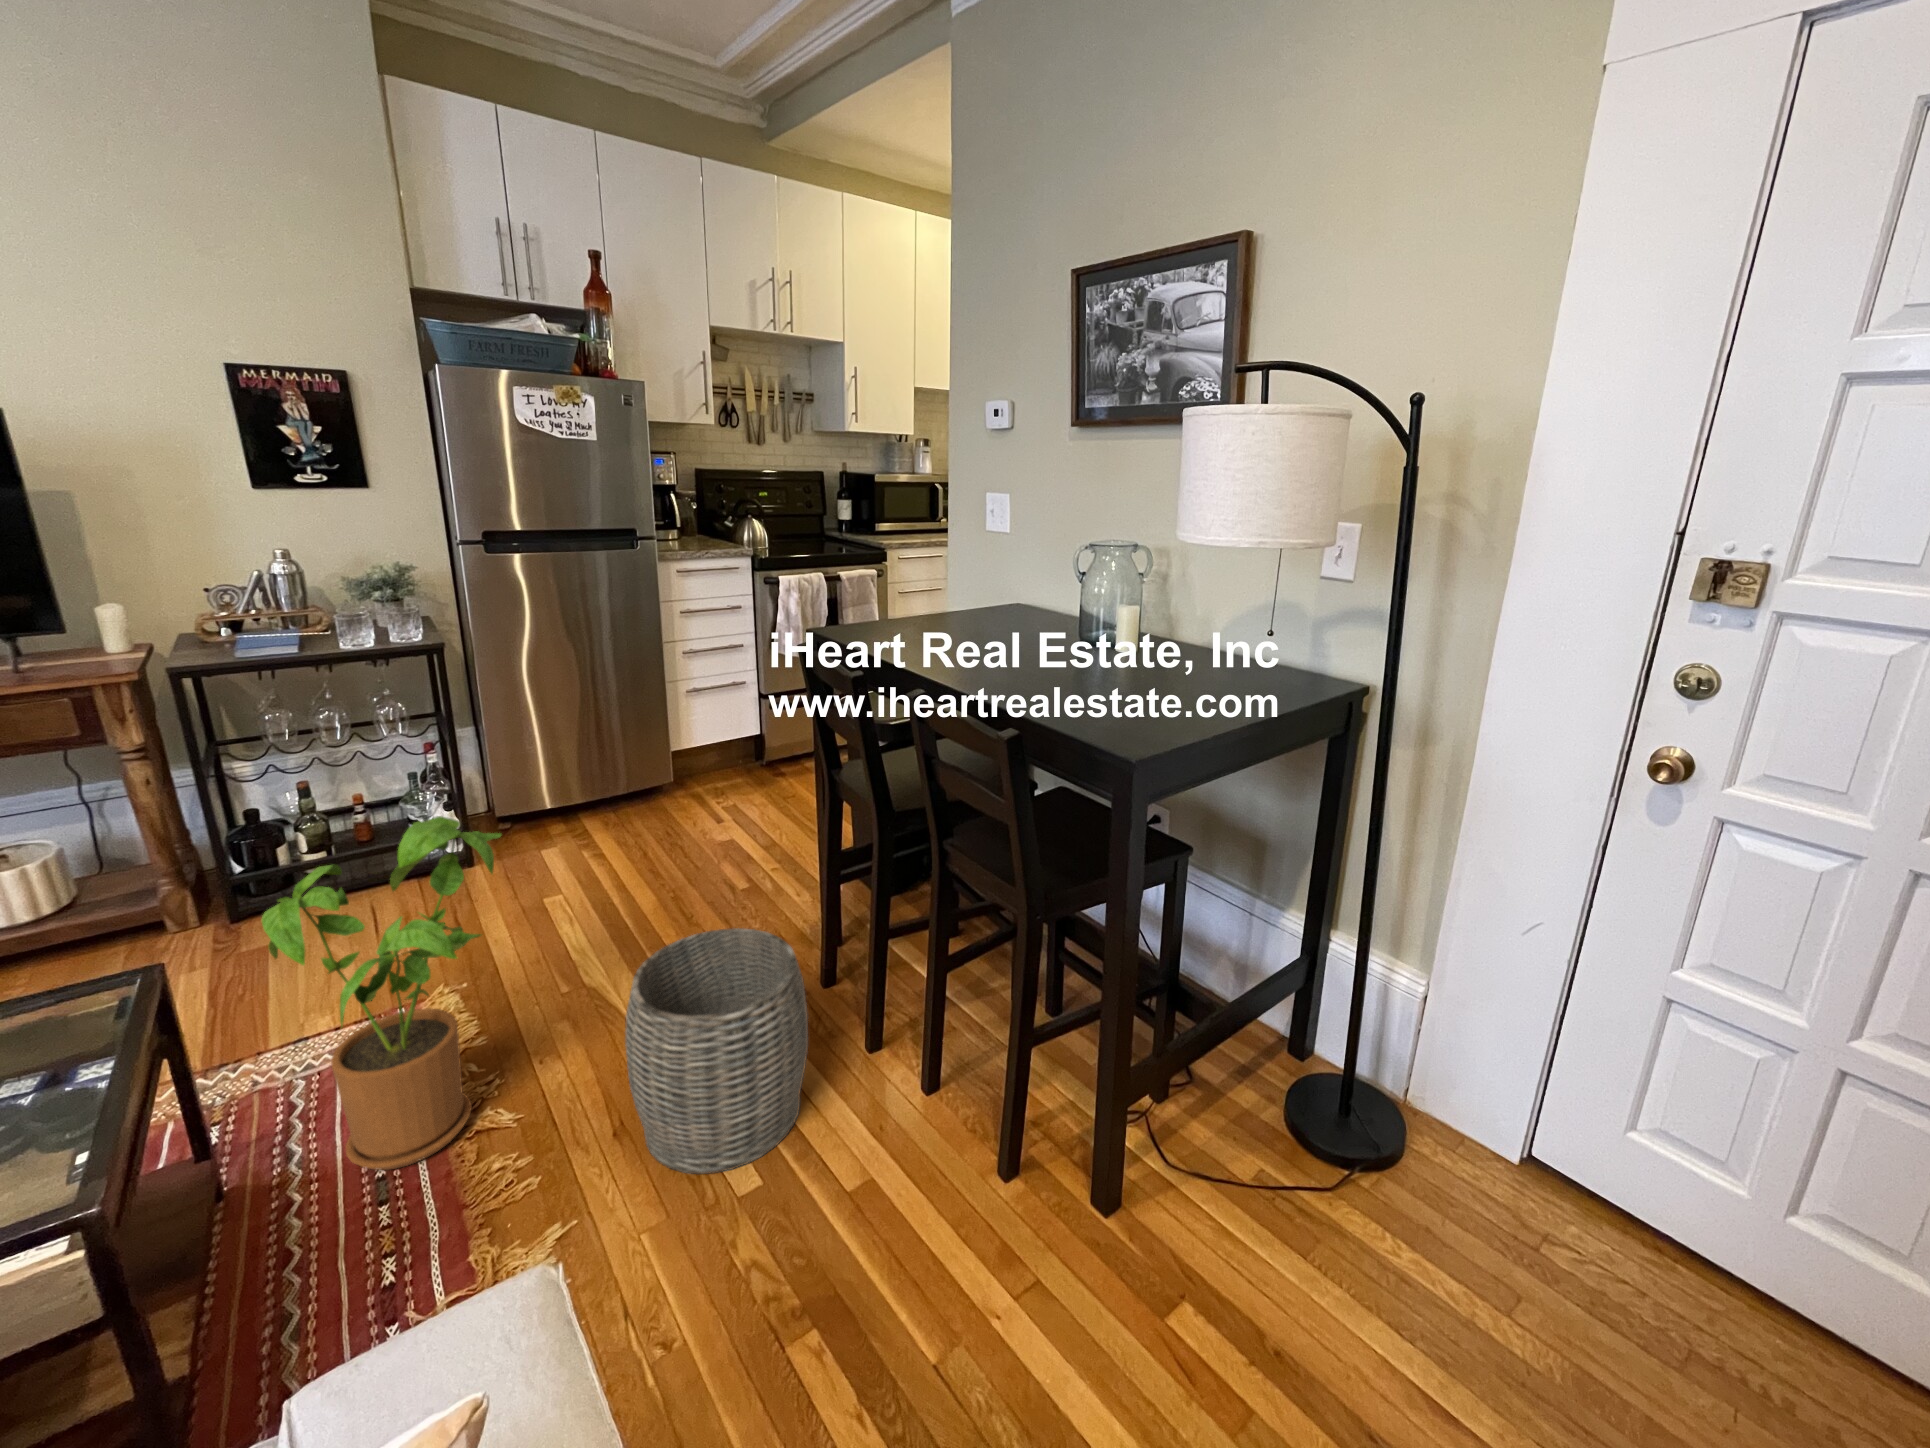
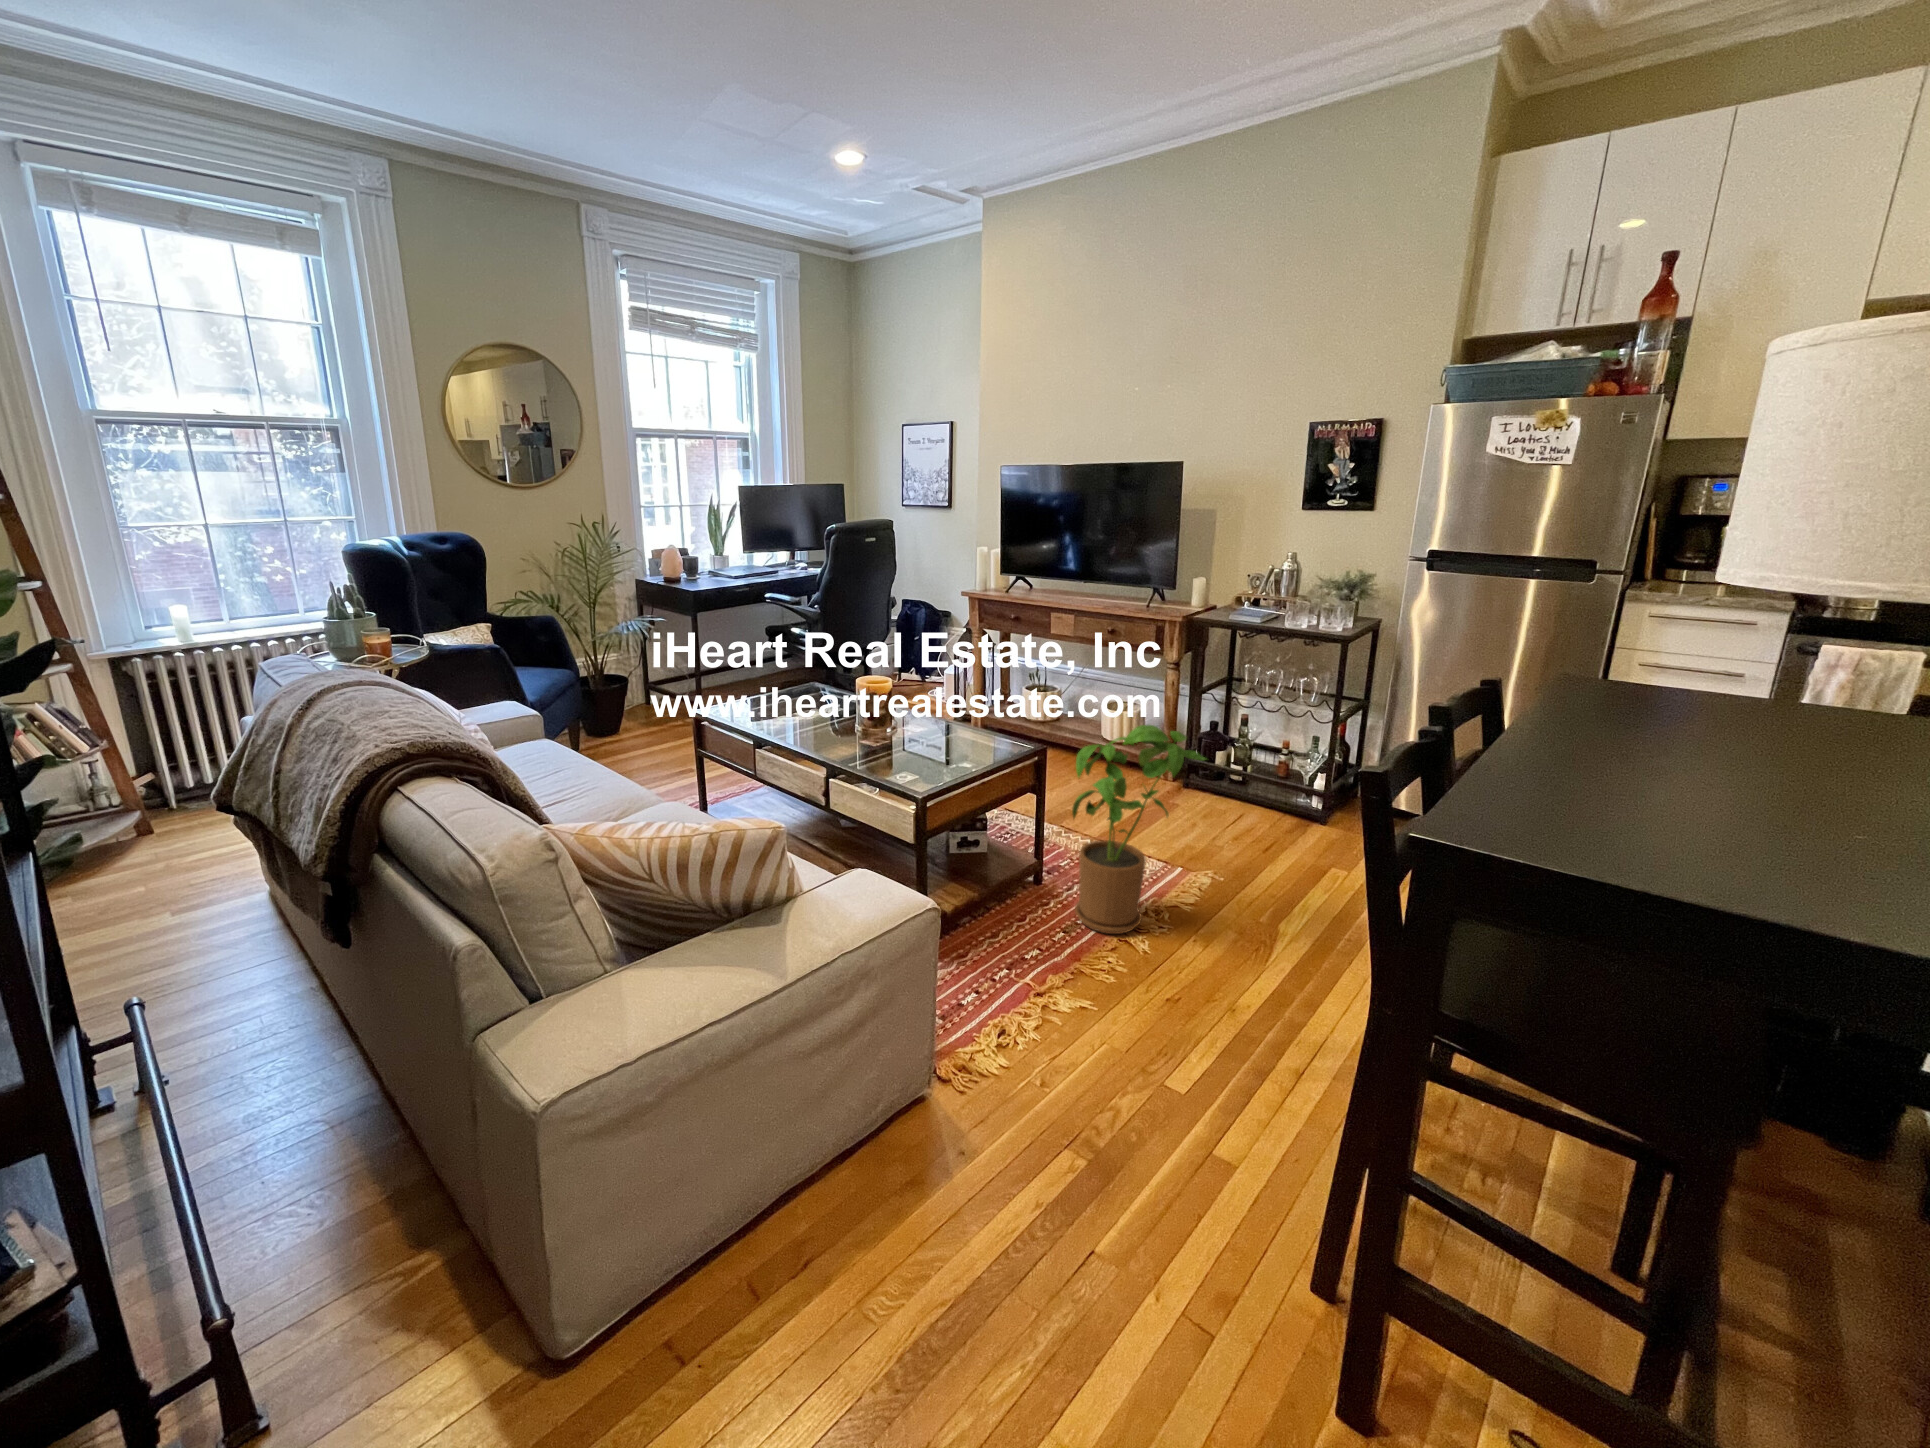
woven basket: present [625,928,808,1174] -> none [1157,888,1321,1096]

